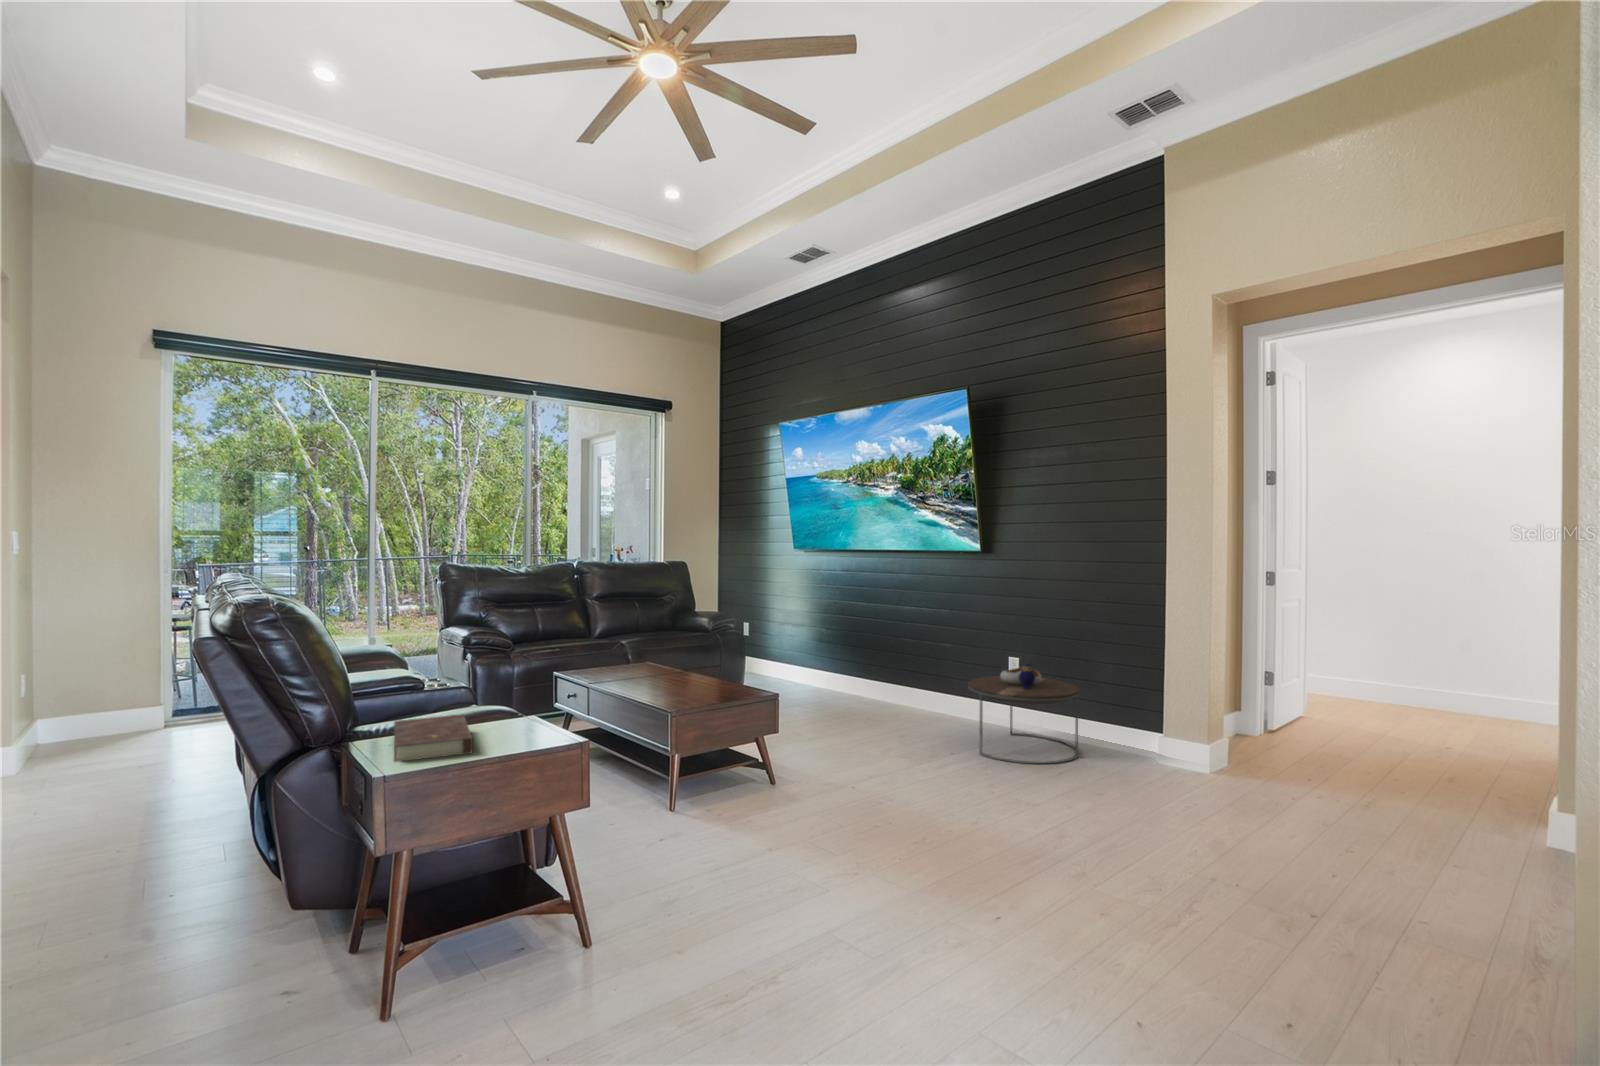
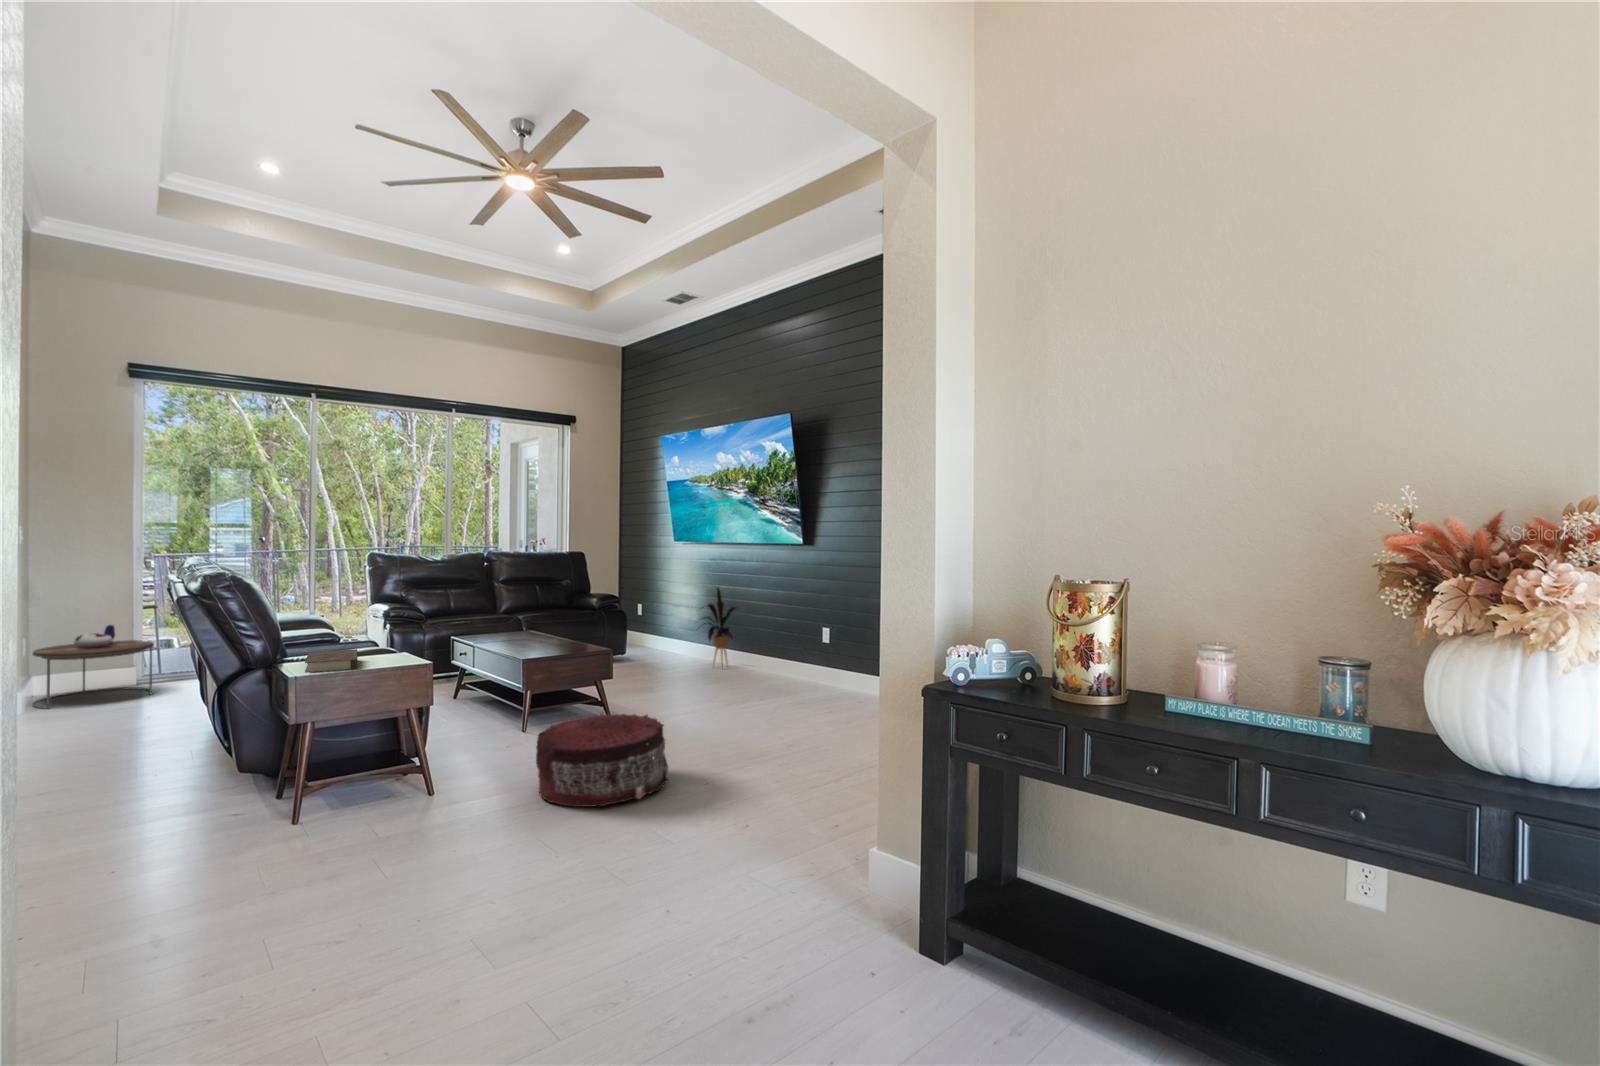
house plant: none [834,606,887,709] -> present [699,588,736,668]
side table: present [968,664,1079,764] -> present [32,625,154,709]
pouf: none [737,806,944,985] -> present [536,714,668,807]

